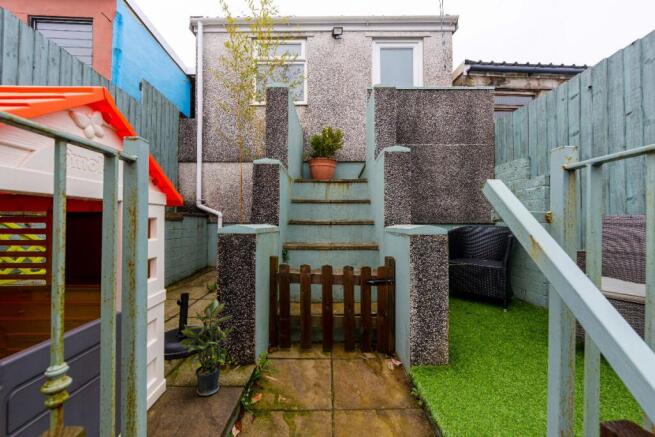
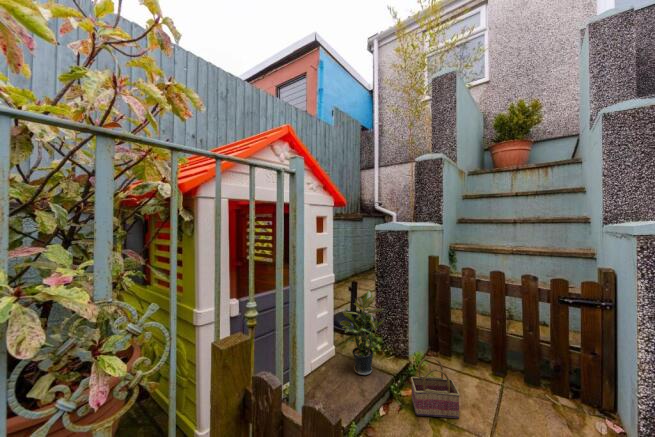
basket: none [264,350,308,410] -> present [411,357,460,418]

